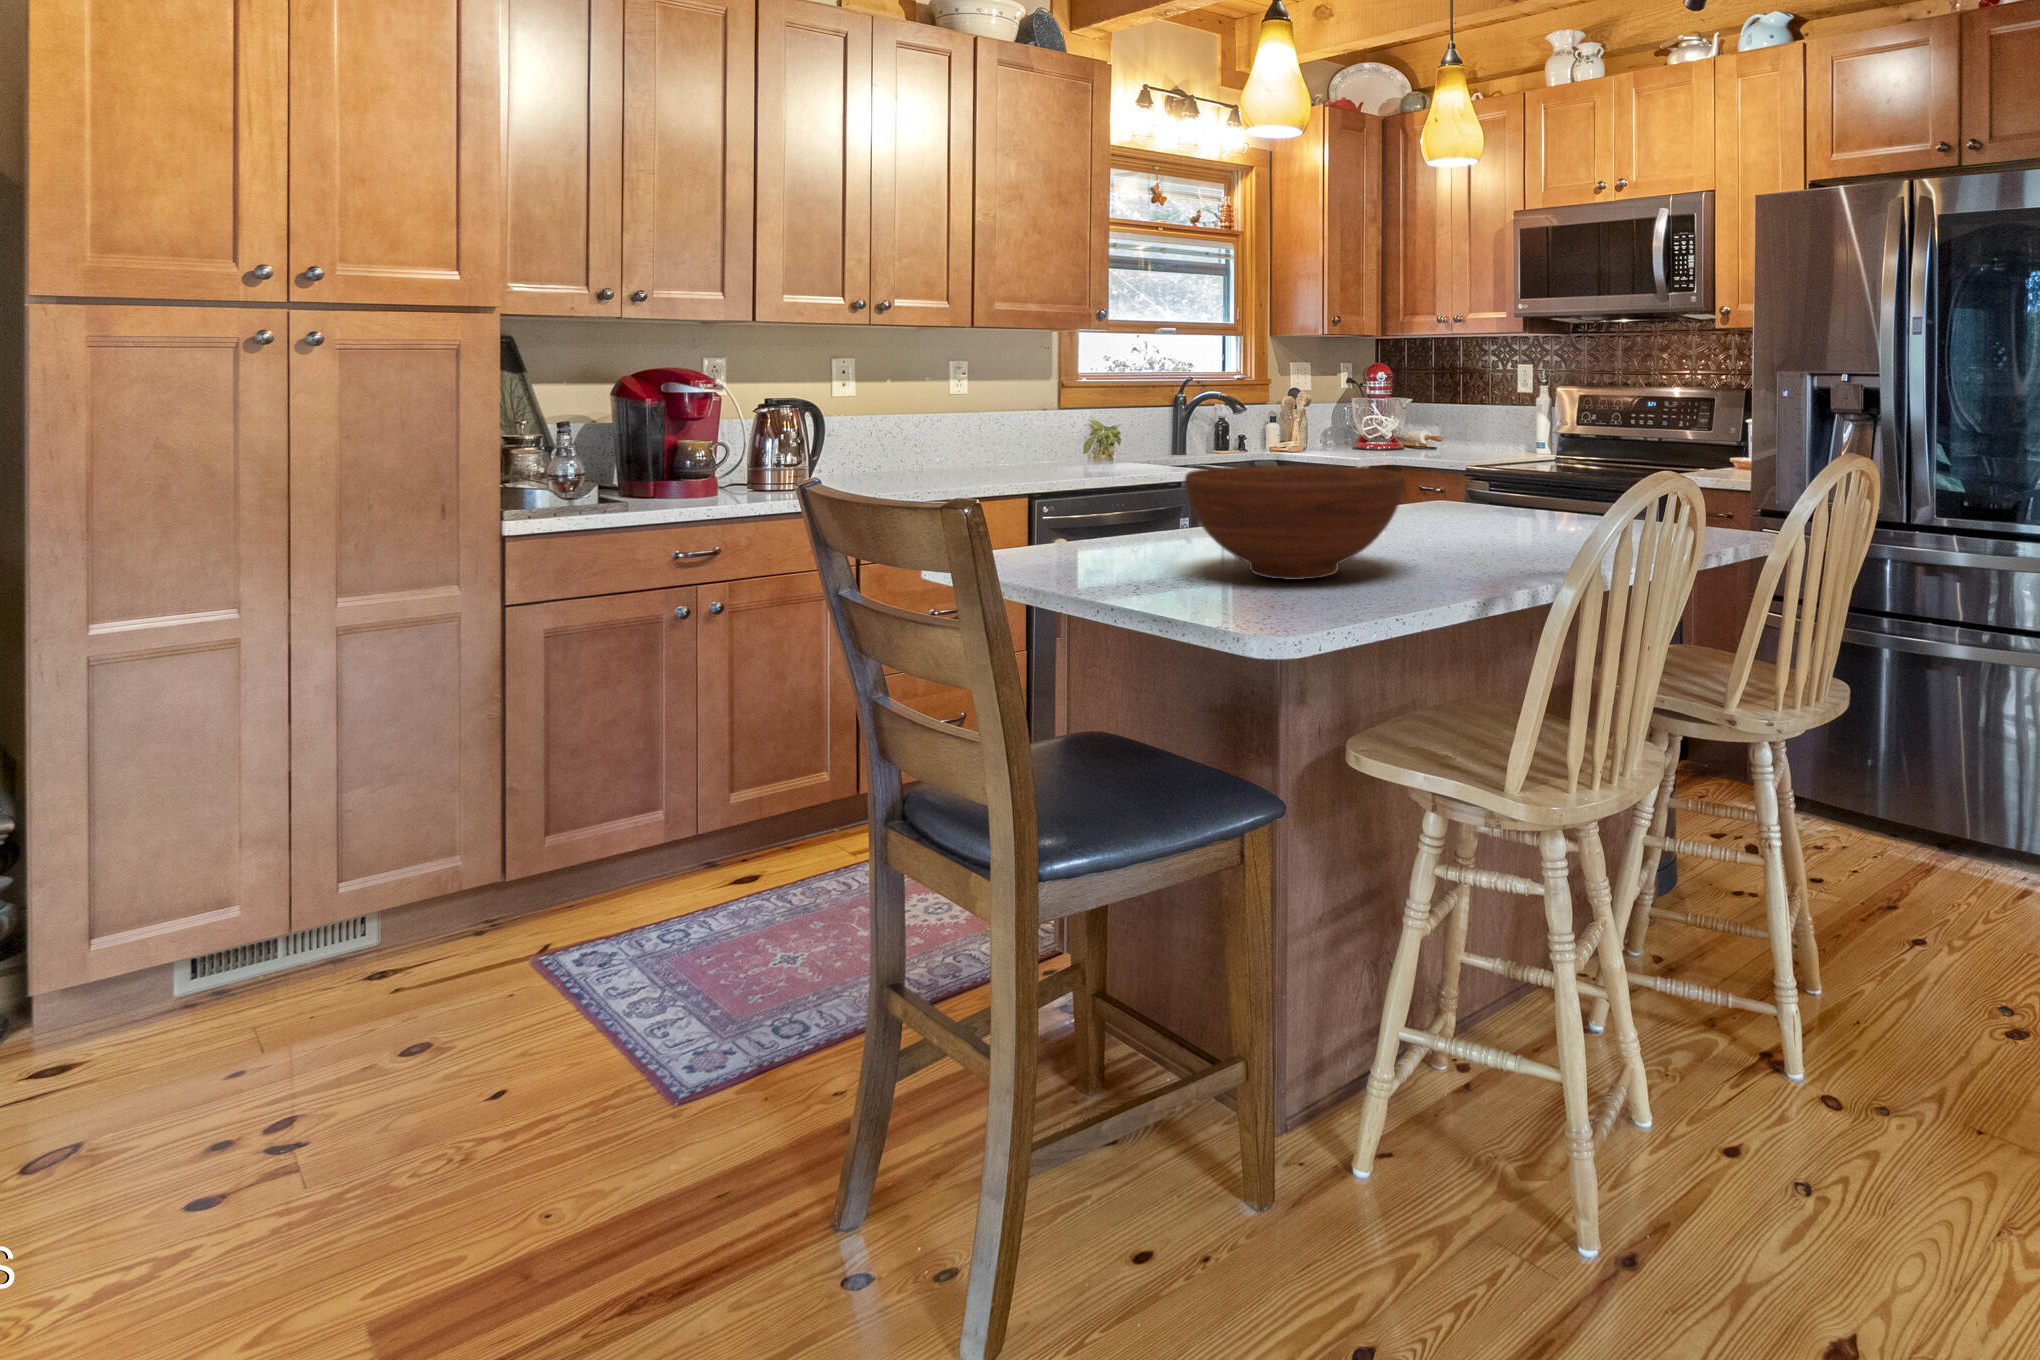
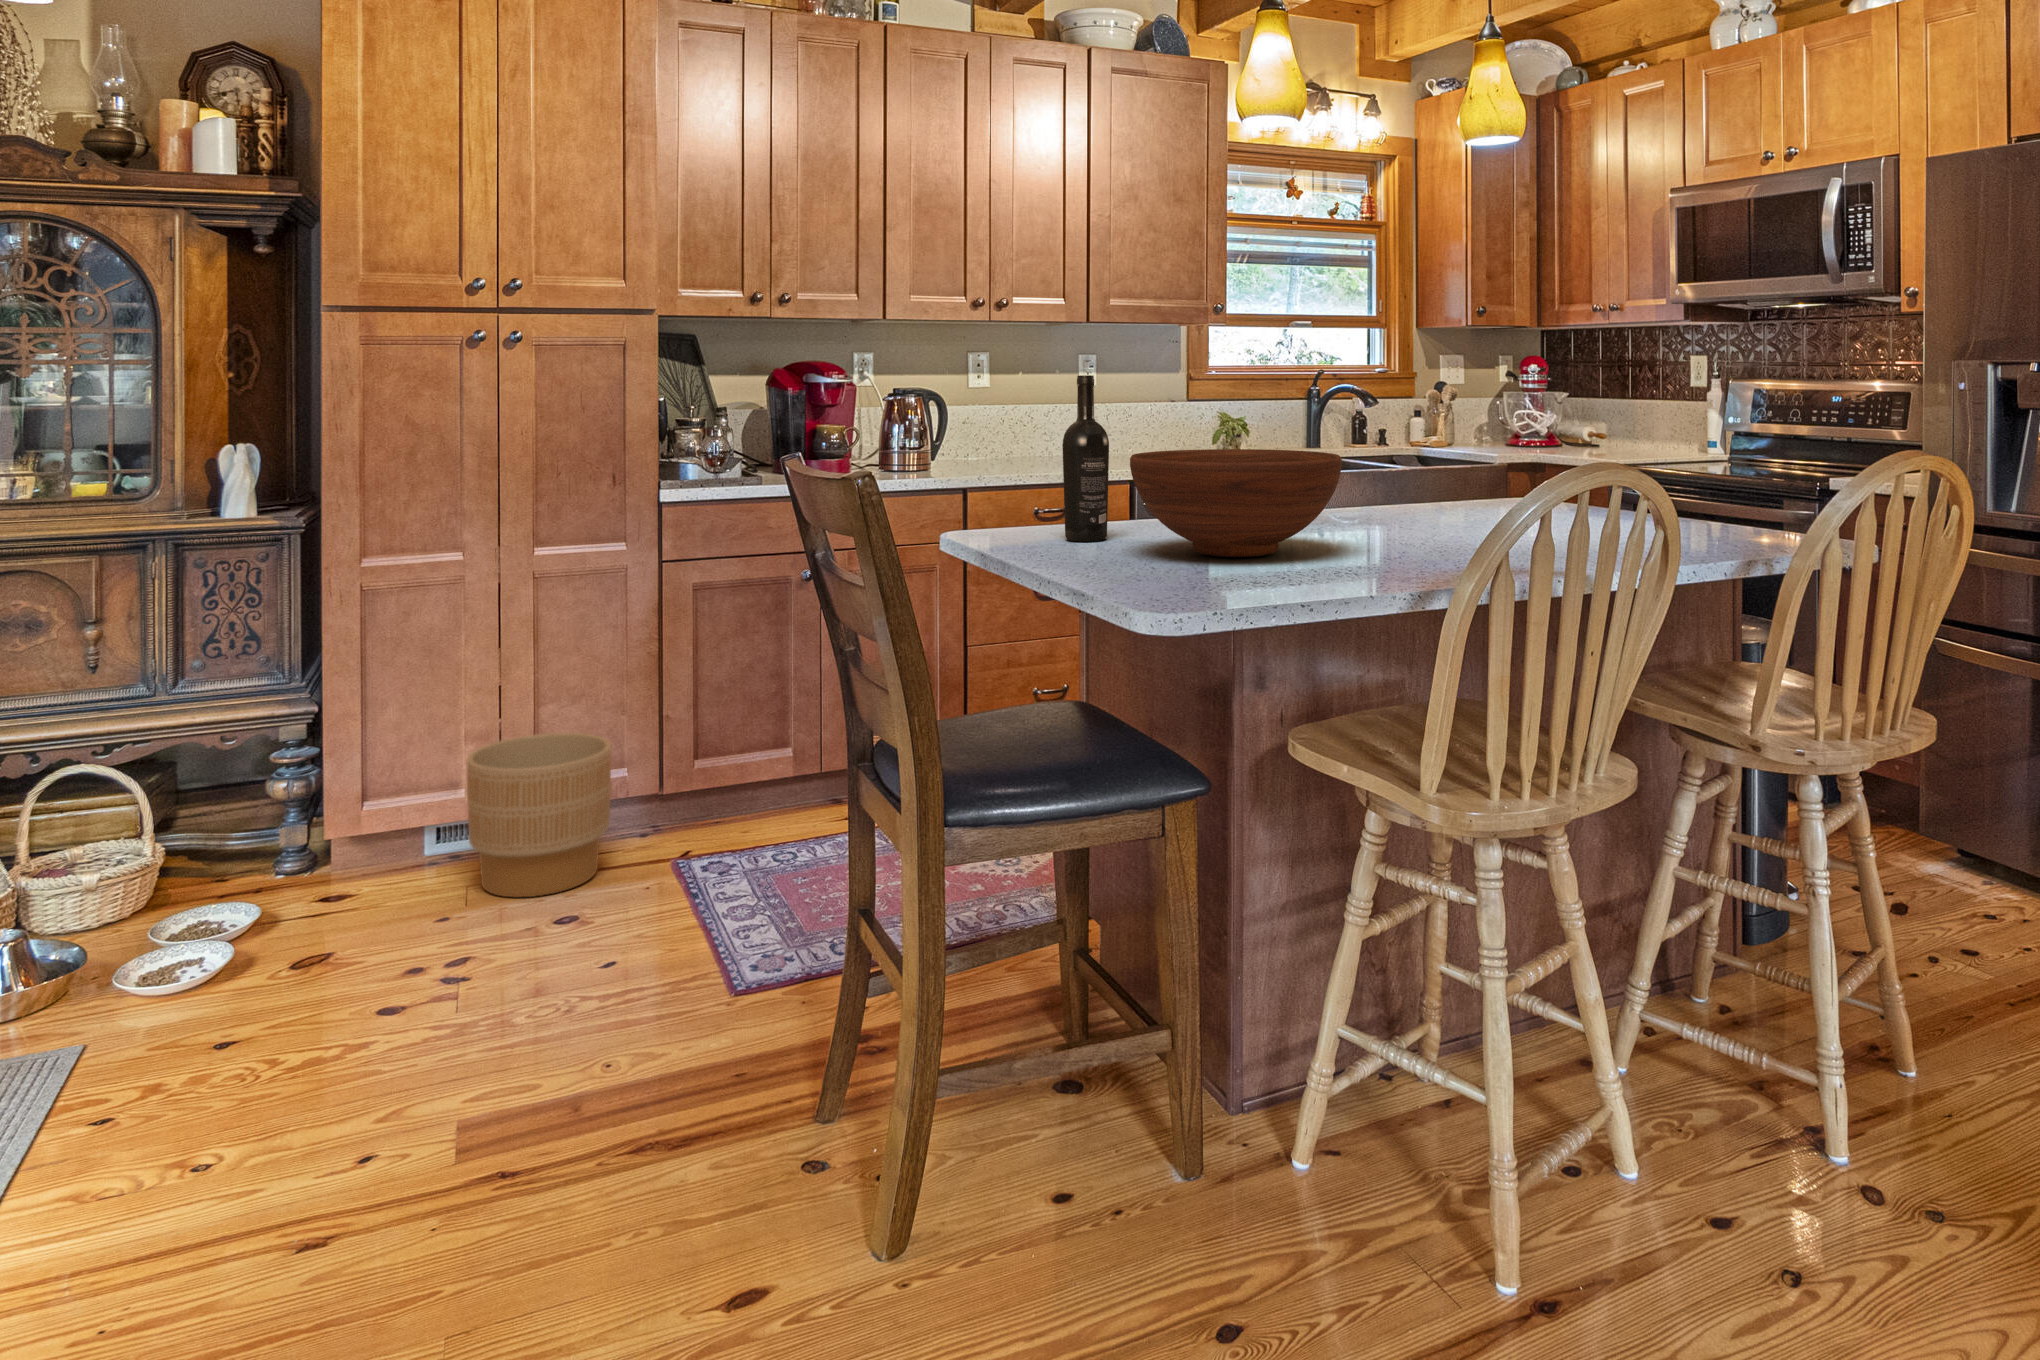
wine bottle: none [1084,389,1133,567] -> present [1062,375,1109,542]
planter: none [257,815,457,1031] -> present [466,733,611,897]

